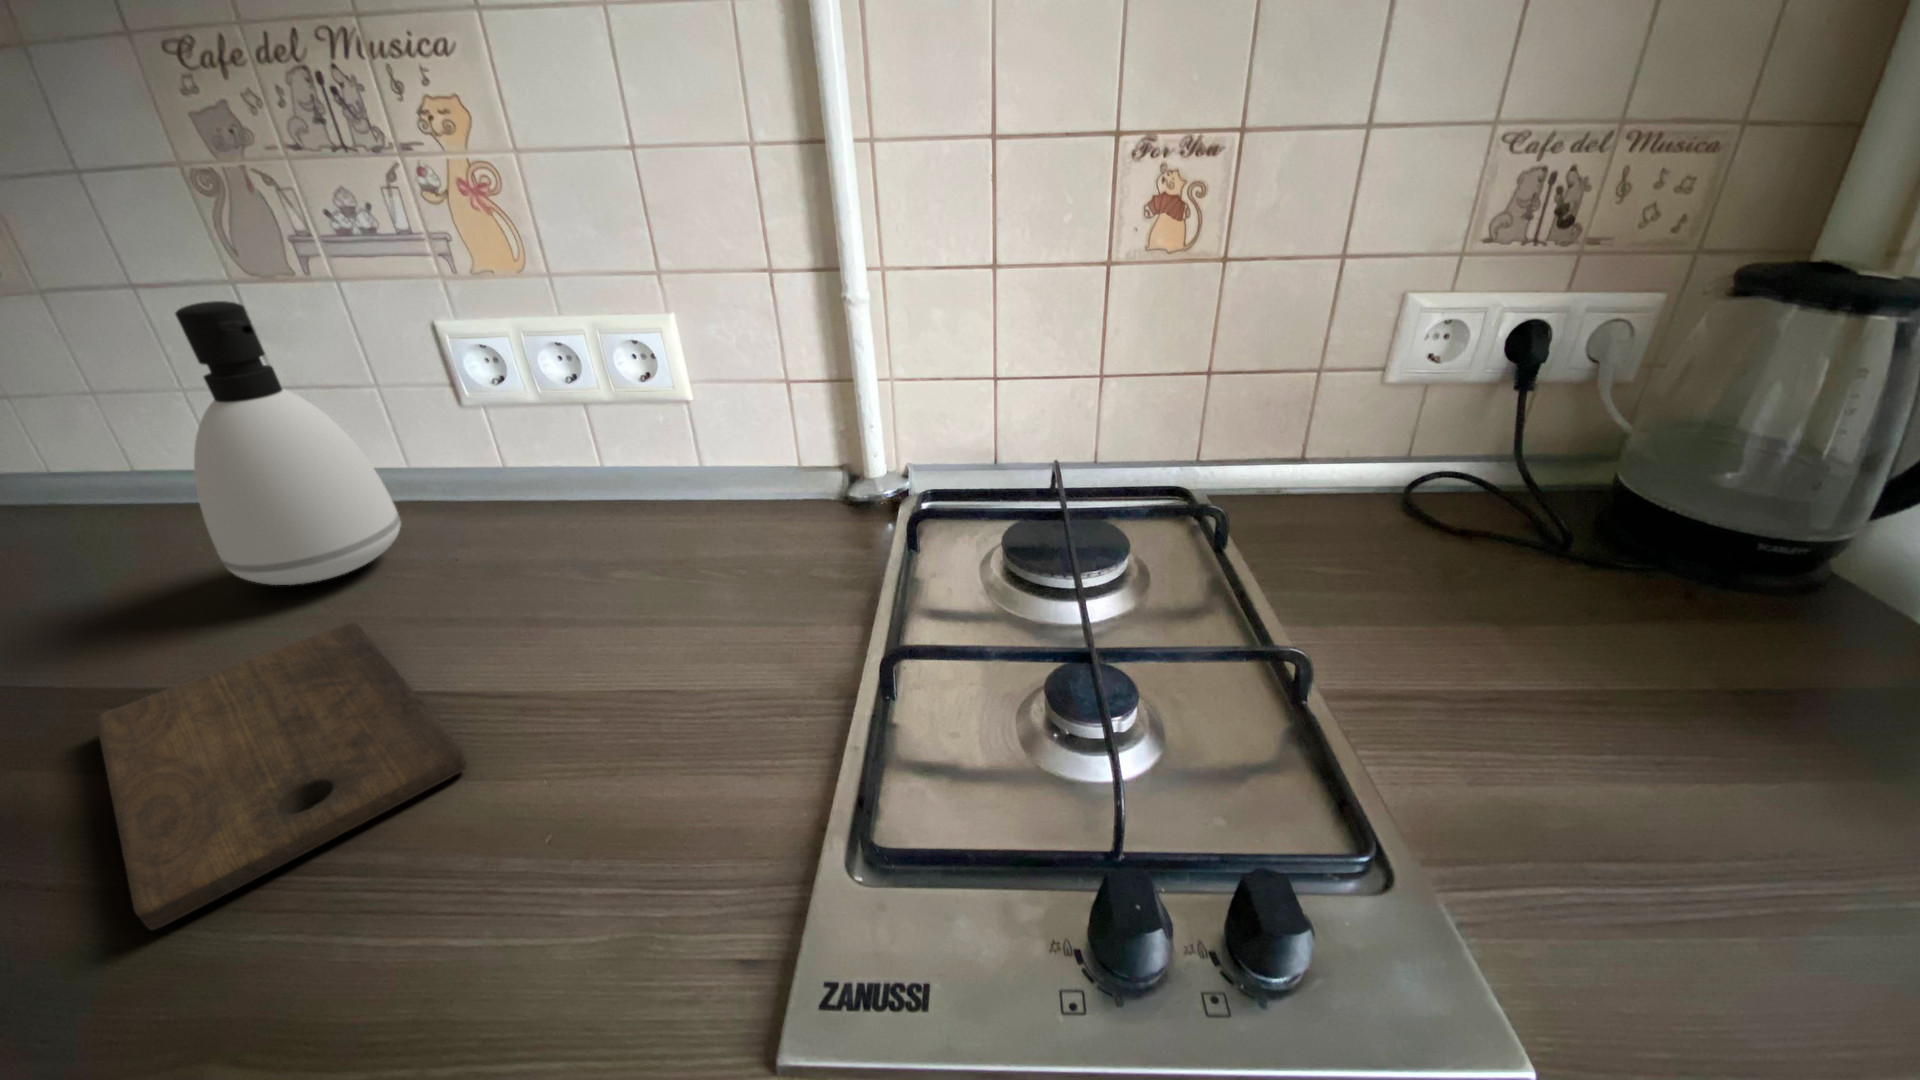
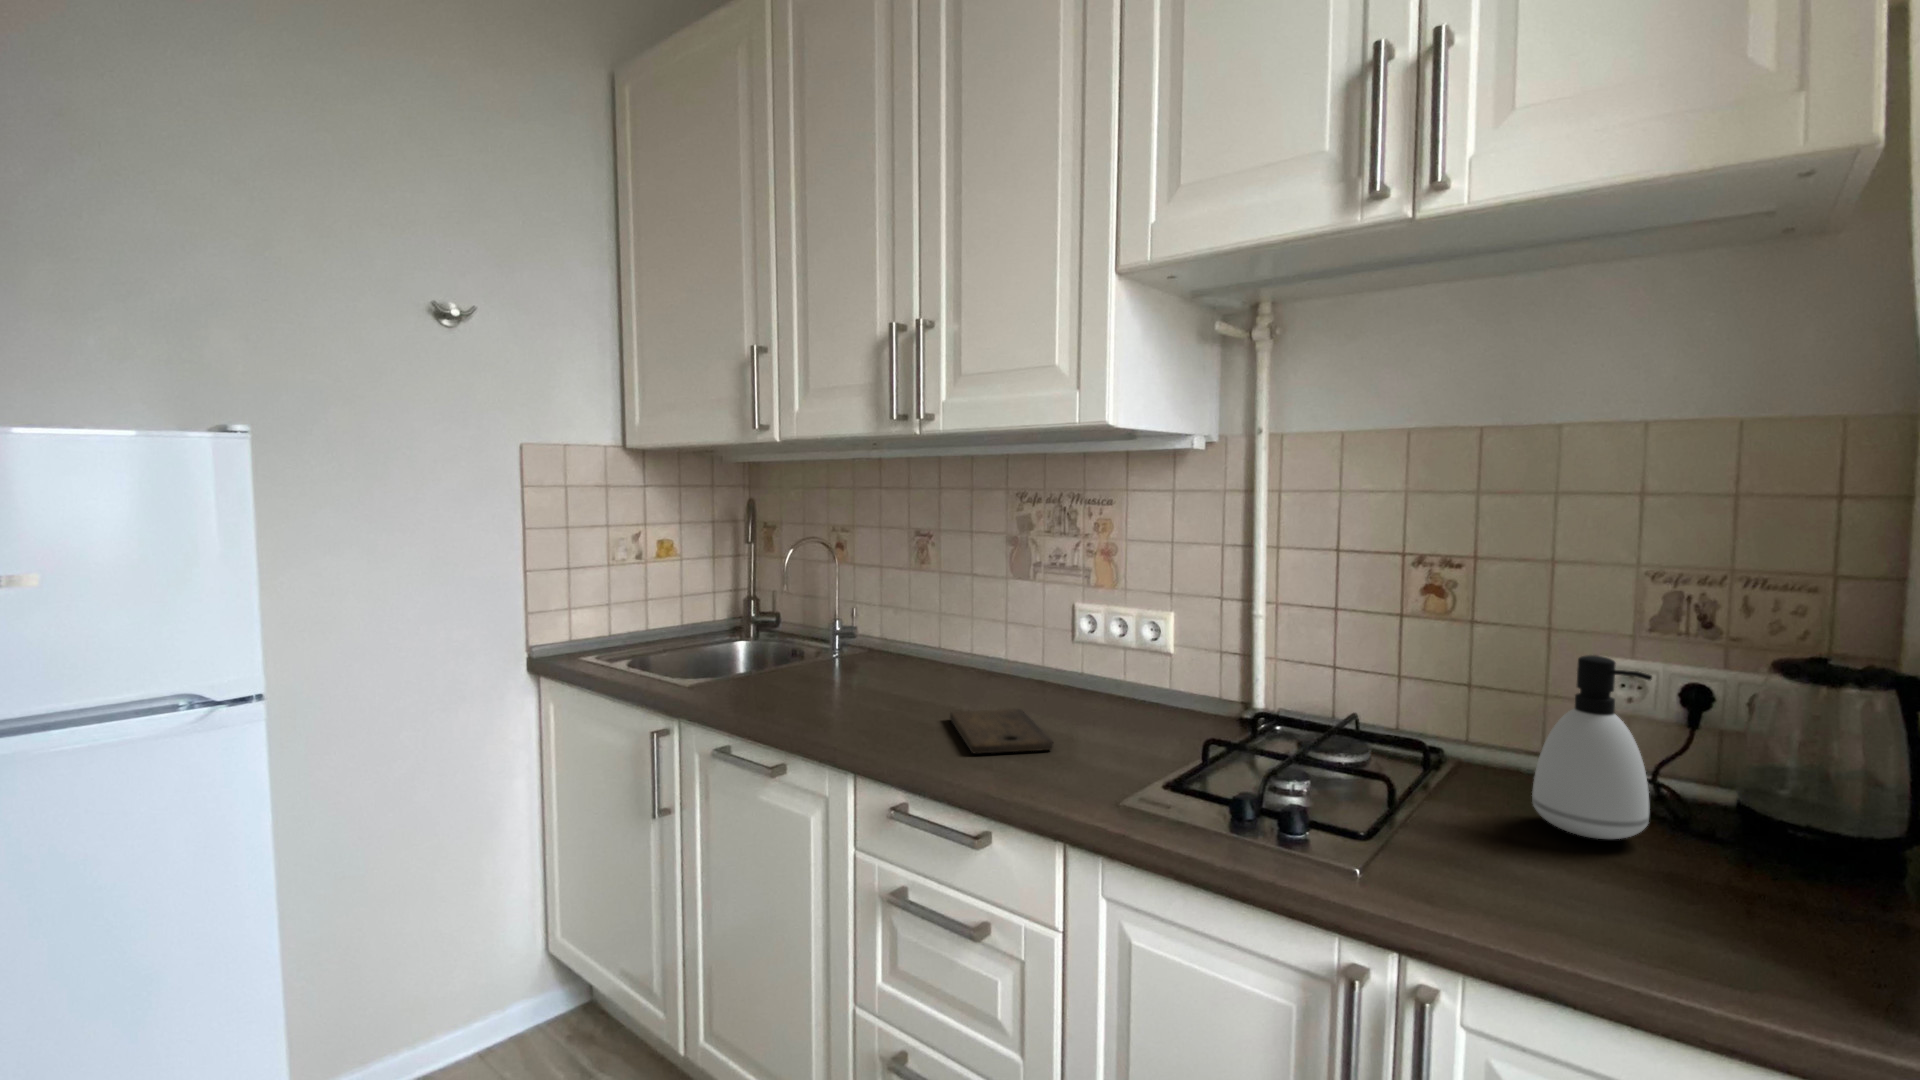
soap dispenser: present [175,301,401,585] -> present [1532,655,1652,839]

